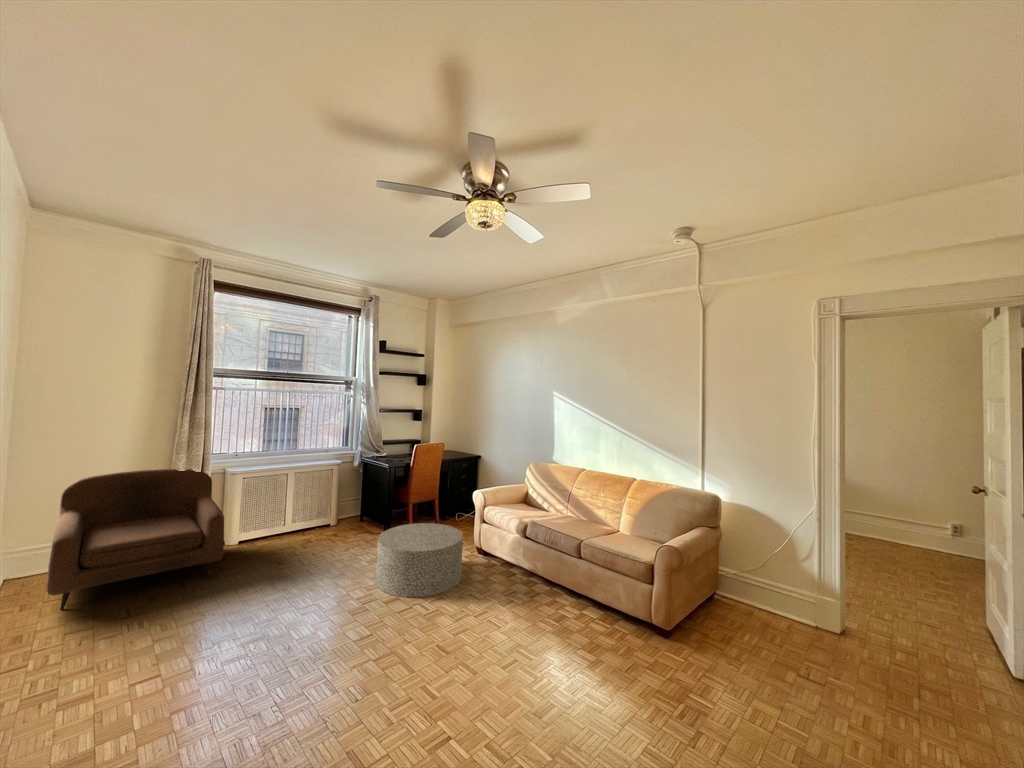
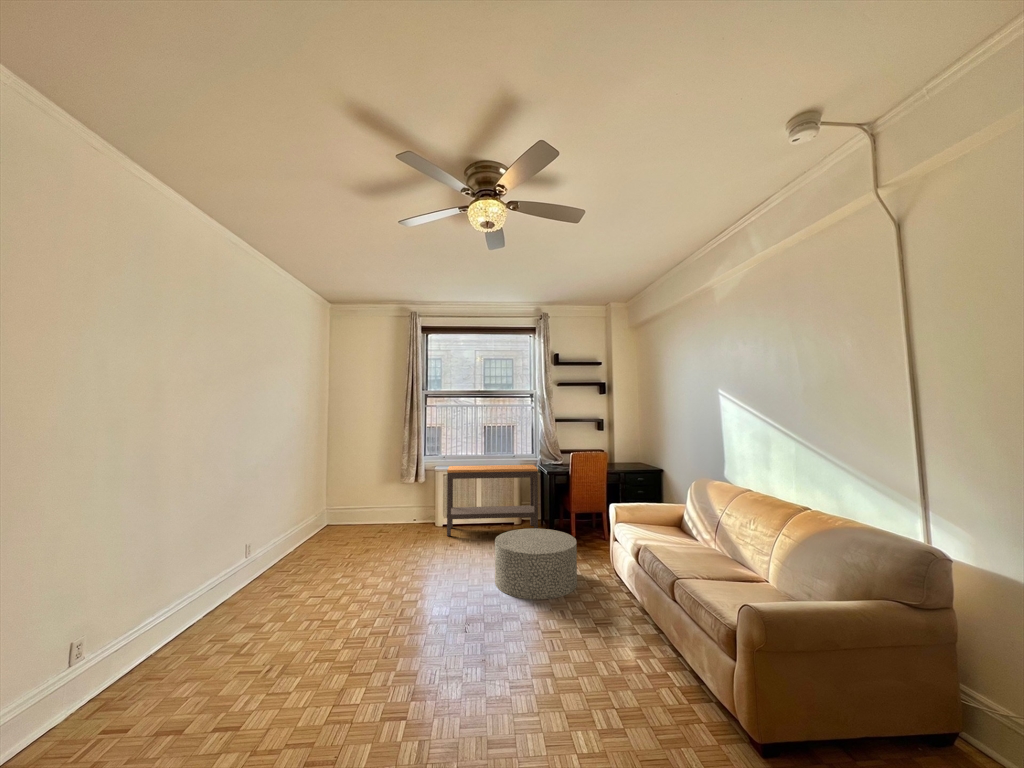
console table: none [249,458,373,554] -> present [447,465,538,536]
armchair: present [46,469,224,609] -> none [325,464,425,546]

